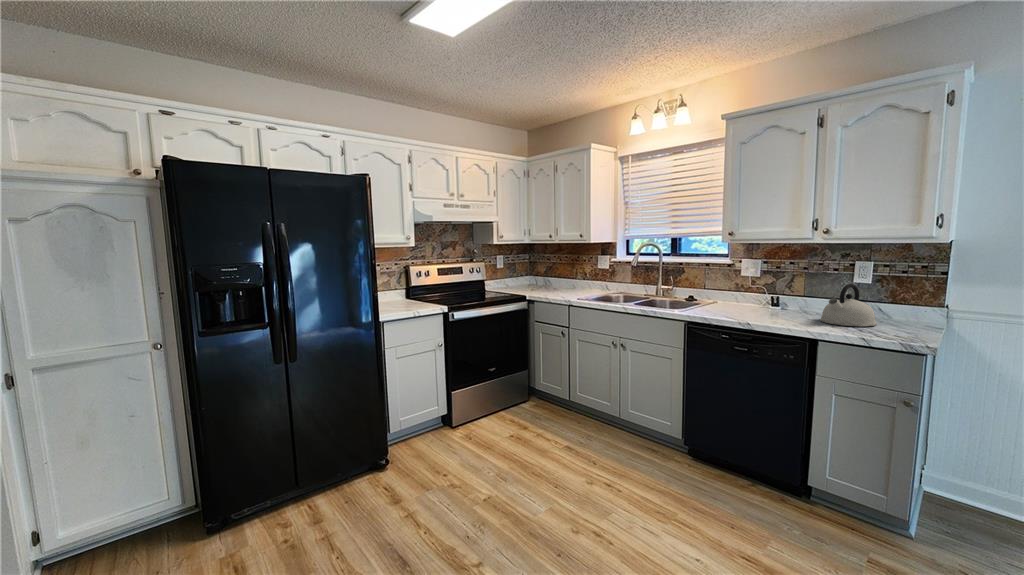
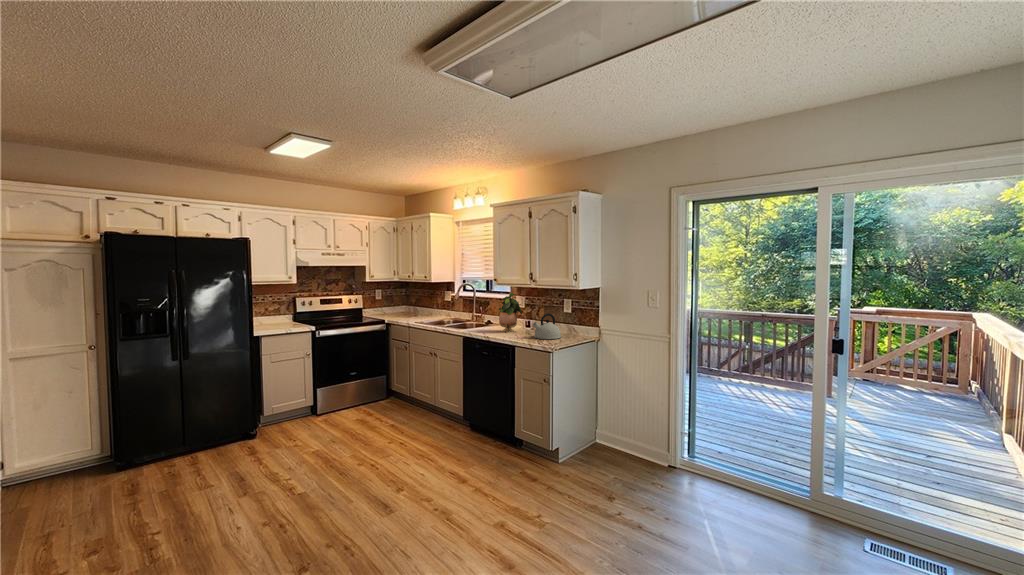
potted plant: none [736,252,779,315] -> present [499,293,522,333]

